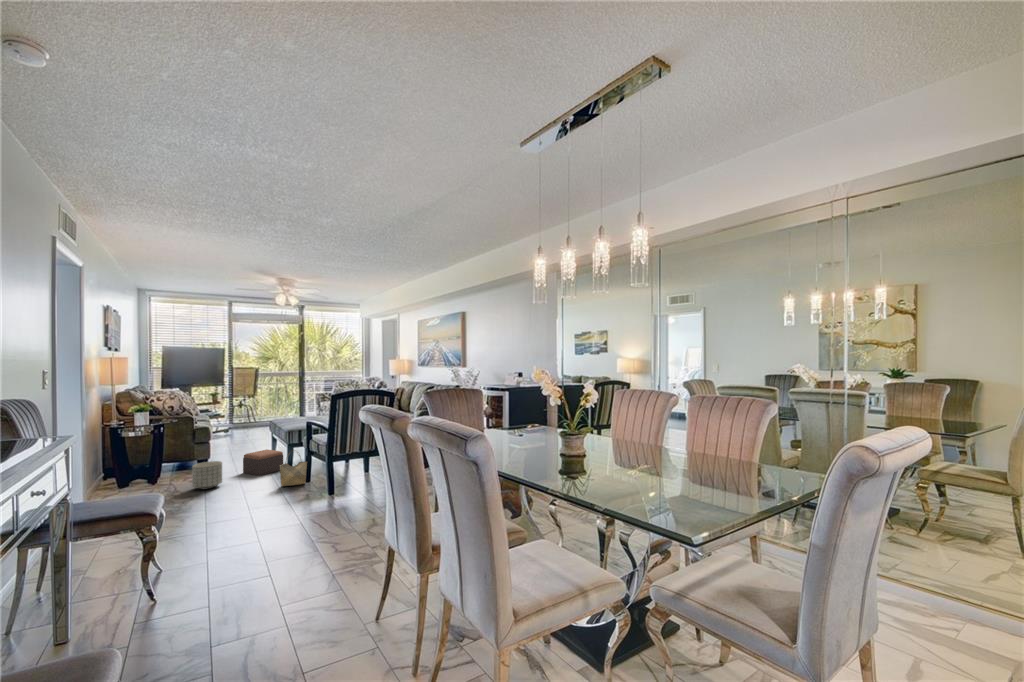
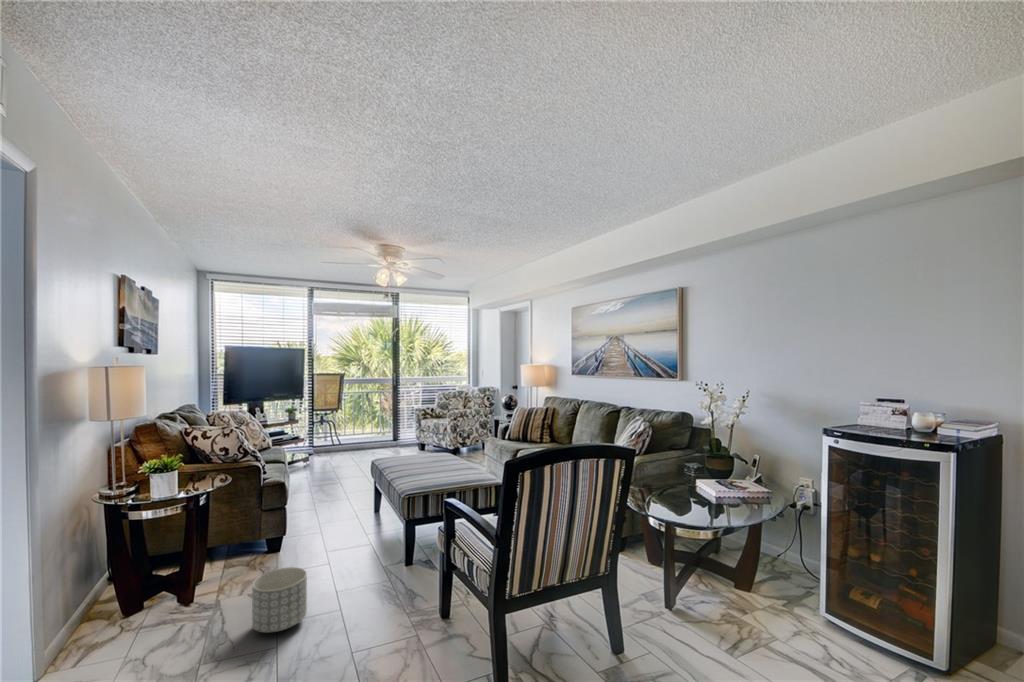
footstool: present [243,450,283,476] -> none [339,526,406,585]
woven basket: present [280,454,307,486] -> none [416,555,466,638]

